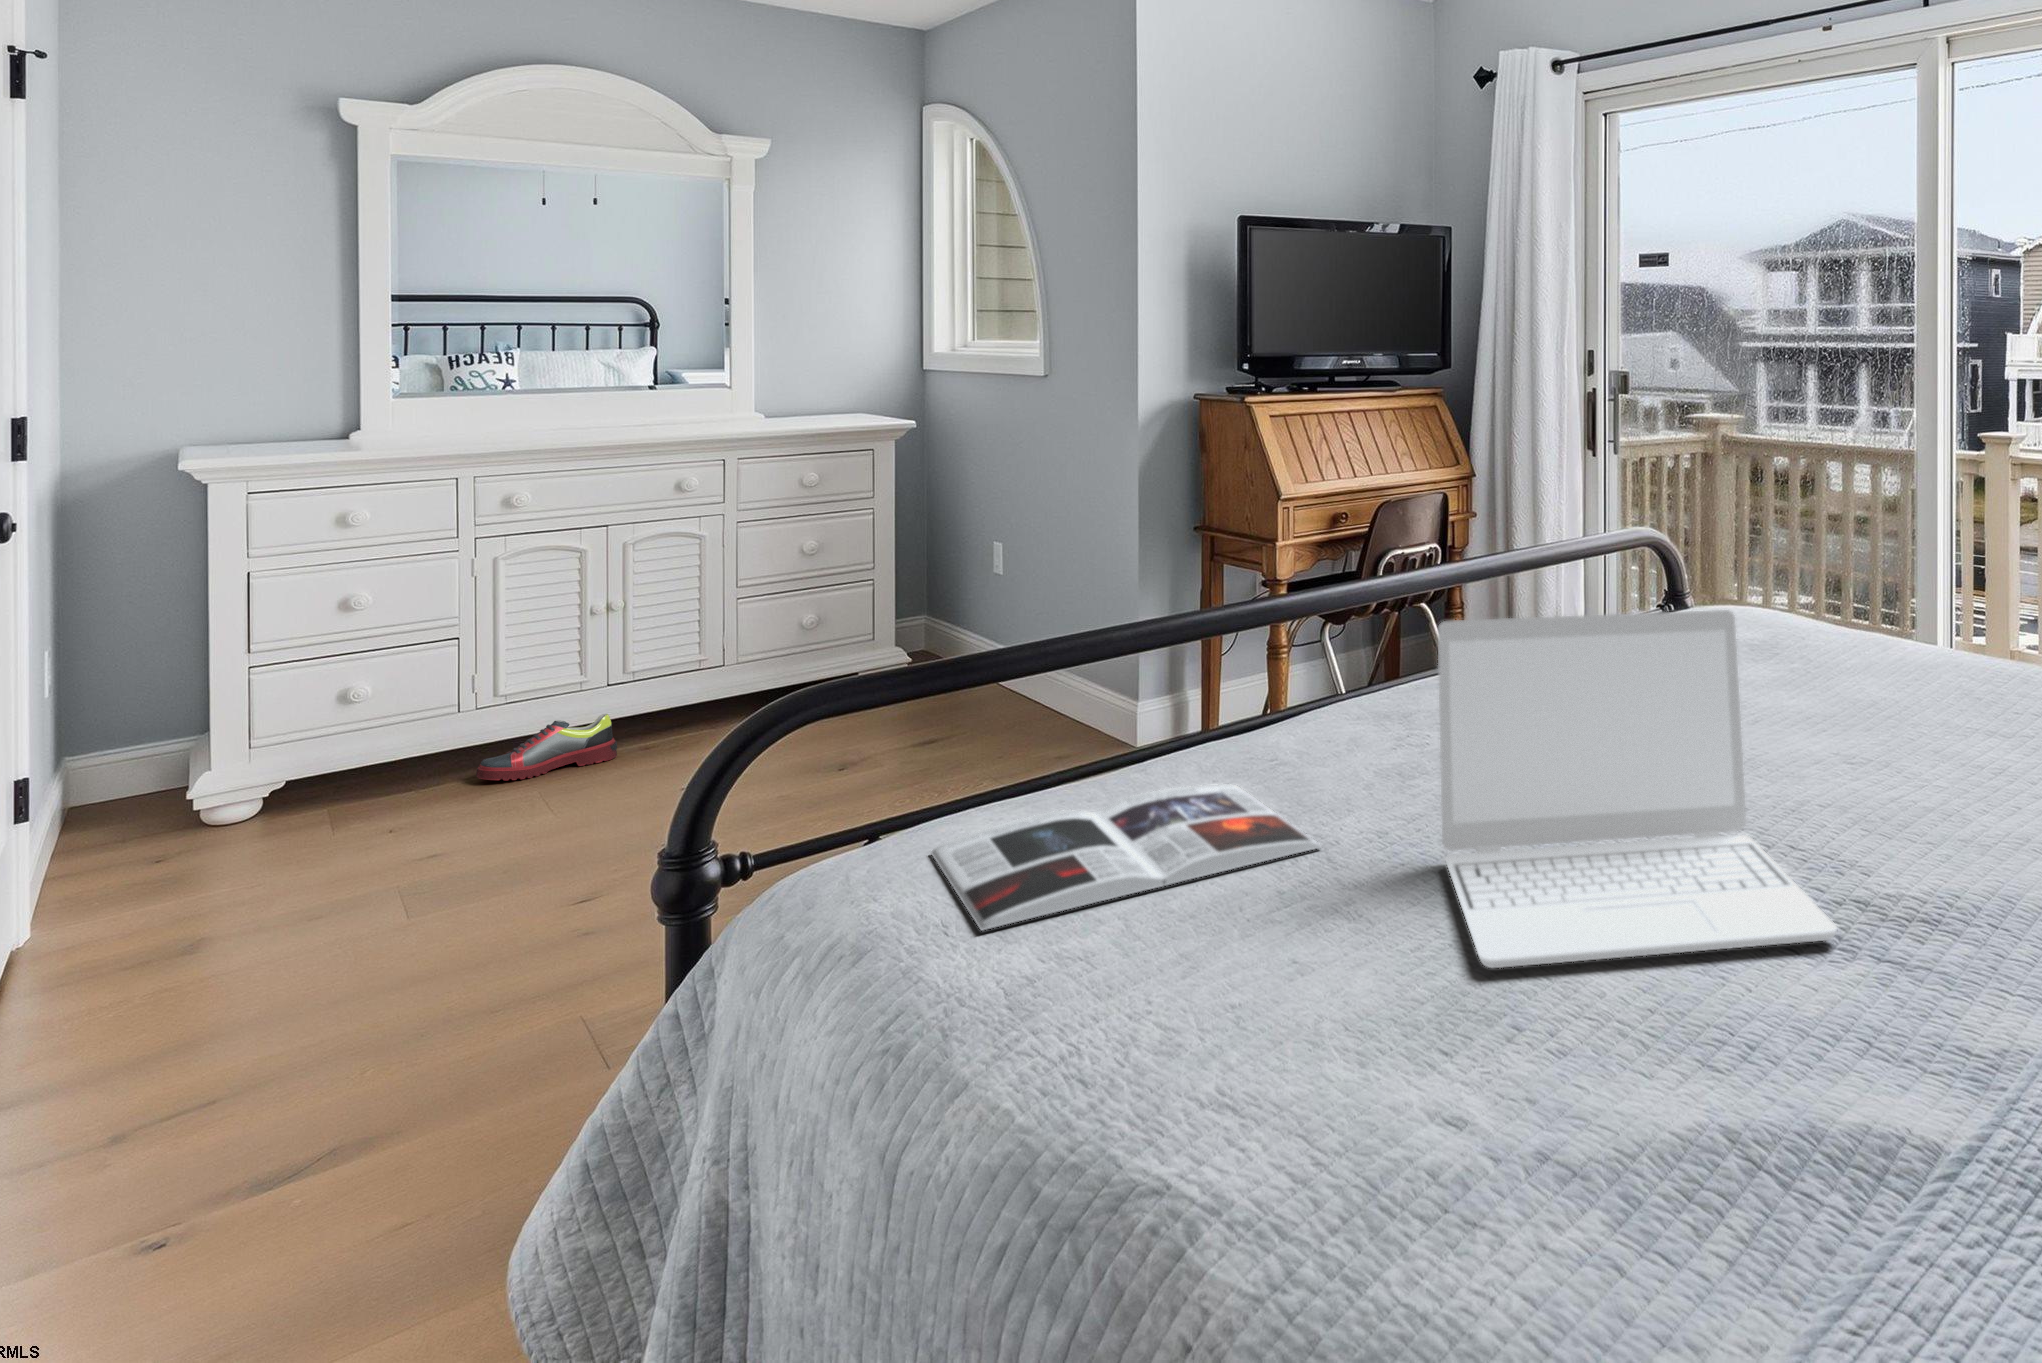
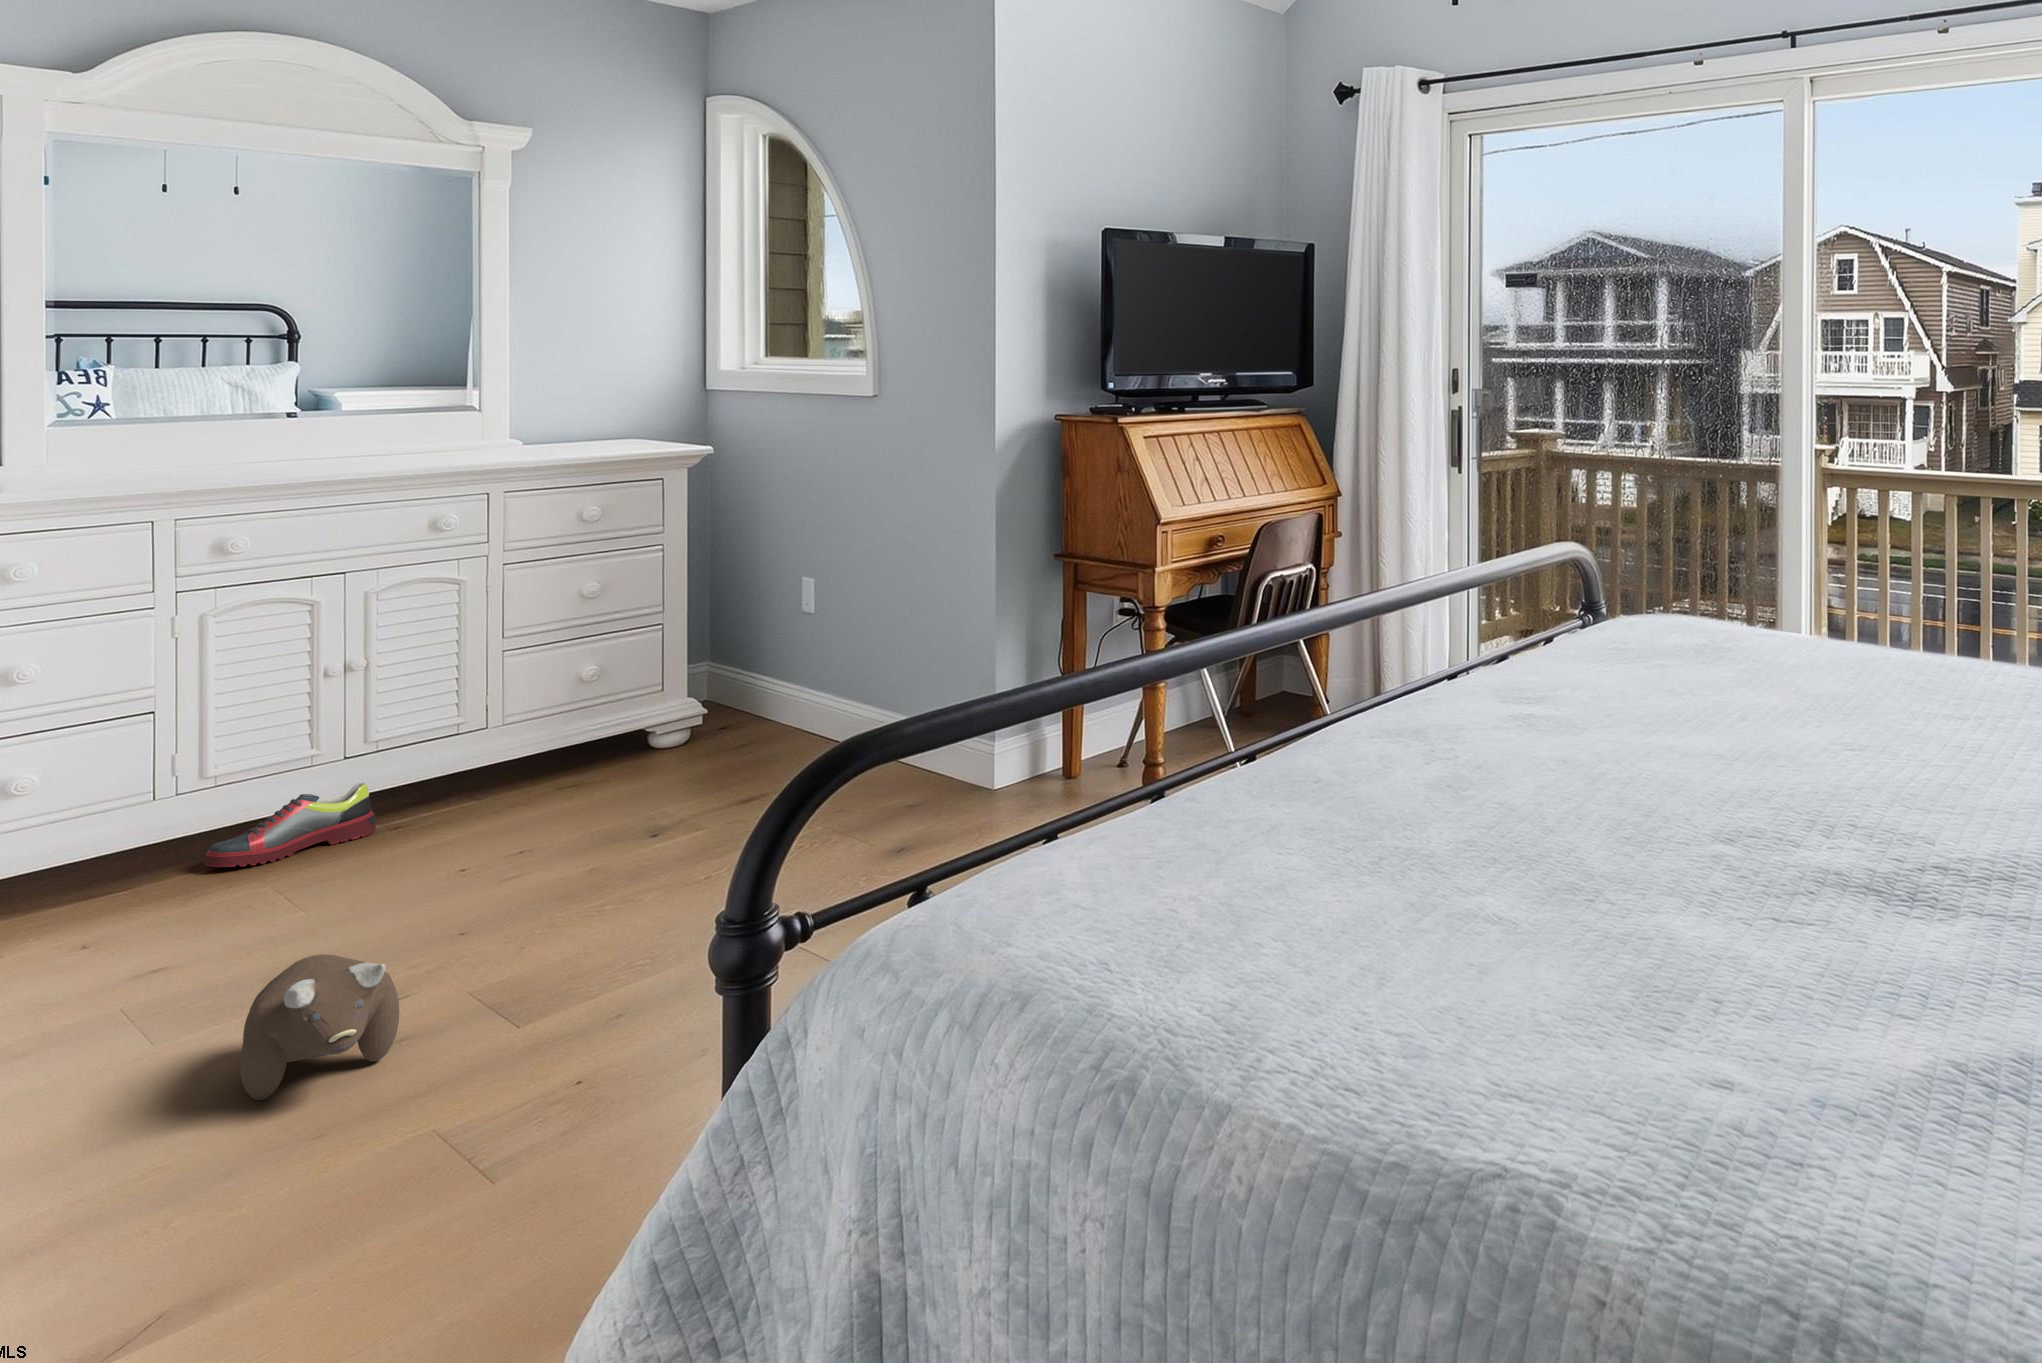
laptop: present [1438,610,1837,968] -> none [1544,612,1944,949]
magazine: present [931,784,1321,930] -> none [1048,803,1436,957]
plush toy: none [436,862,570,986] -> present [240,954,400,1100]

